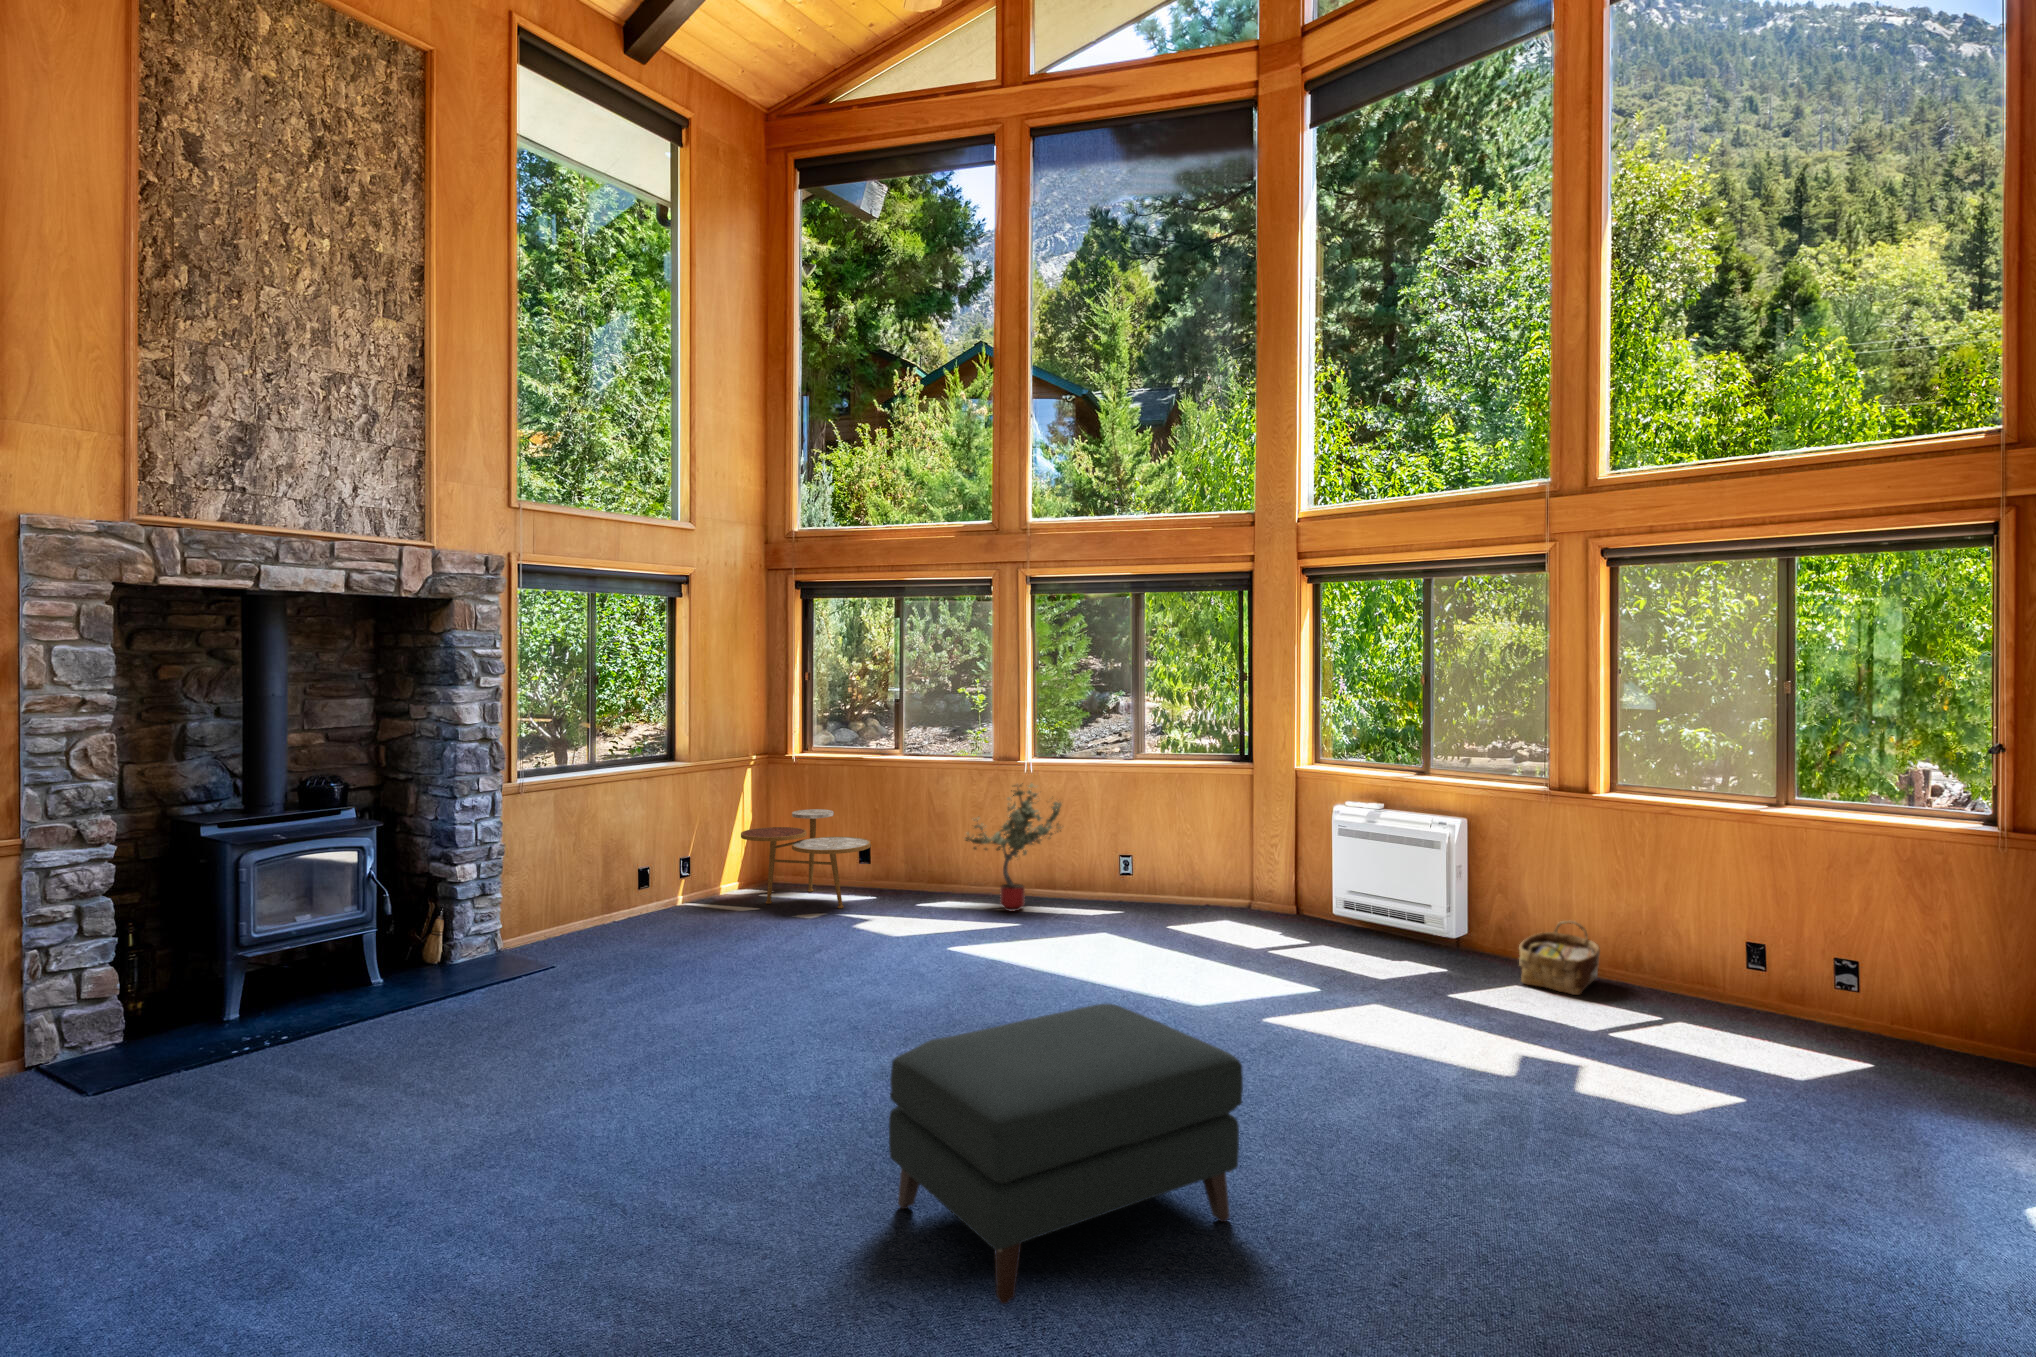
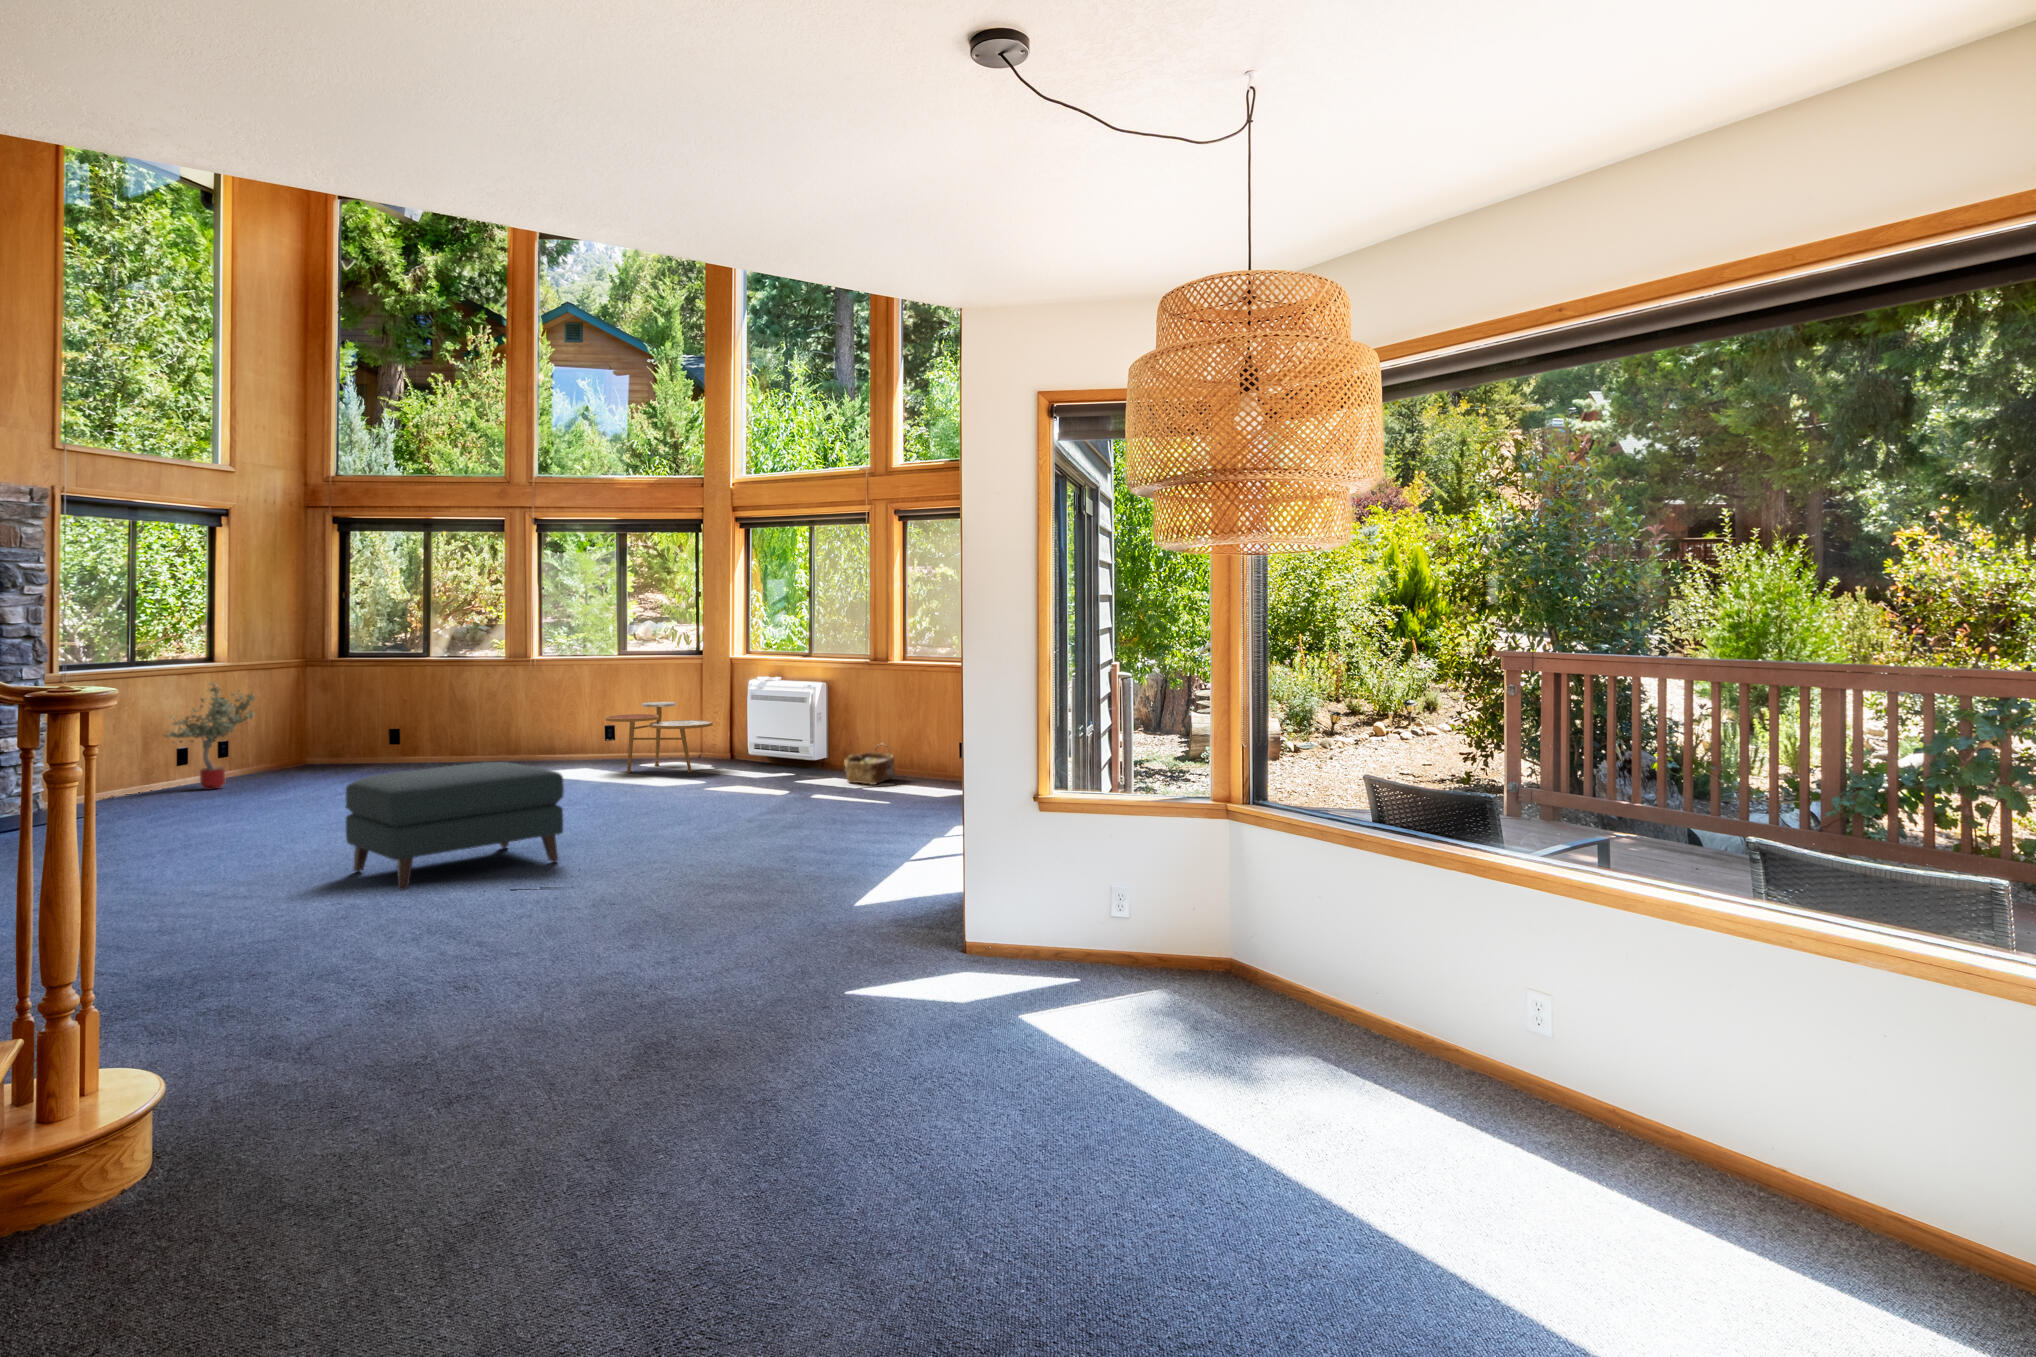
potted tree: present [965,783,1061,911] -> present [164,682,255,790]
side table: present [741,809,871,909] -> present [606,702,713,773]

